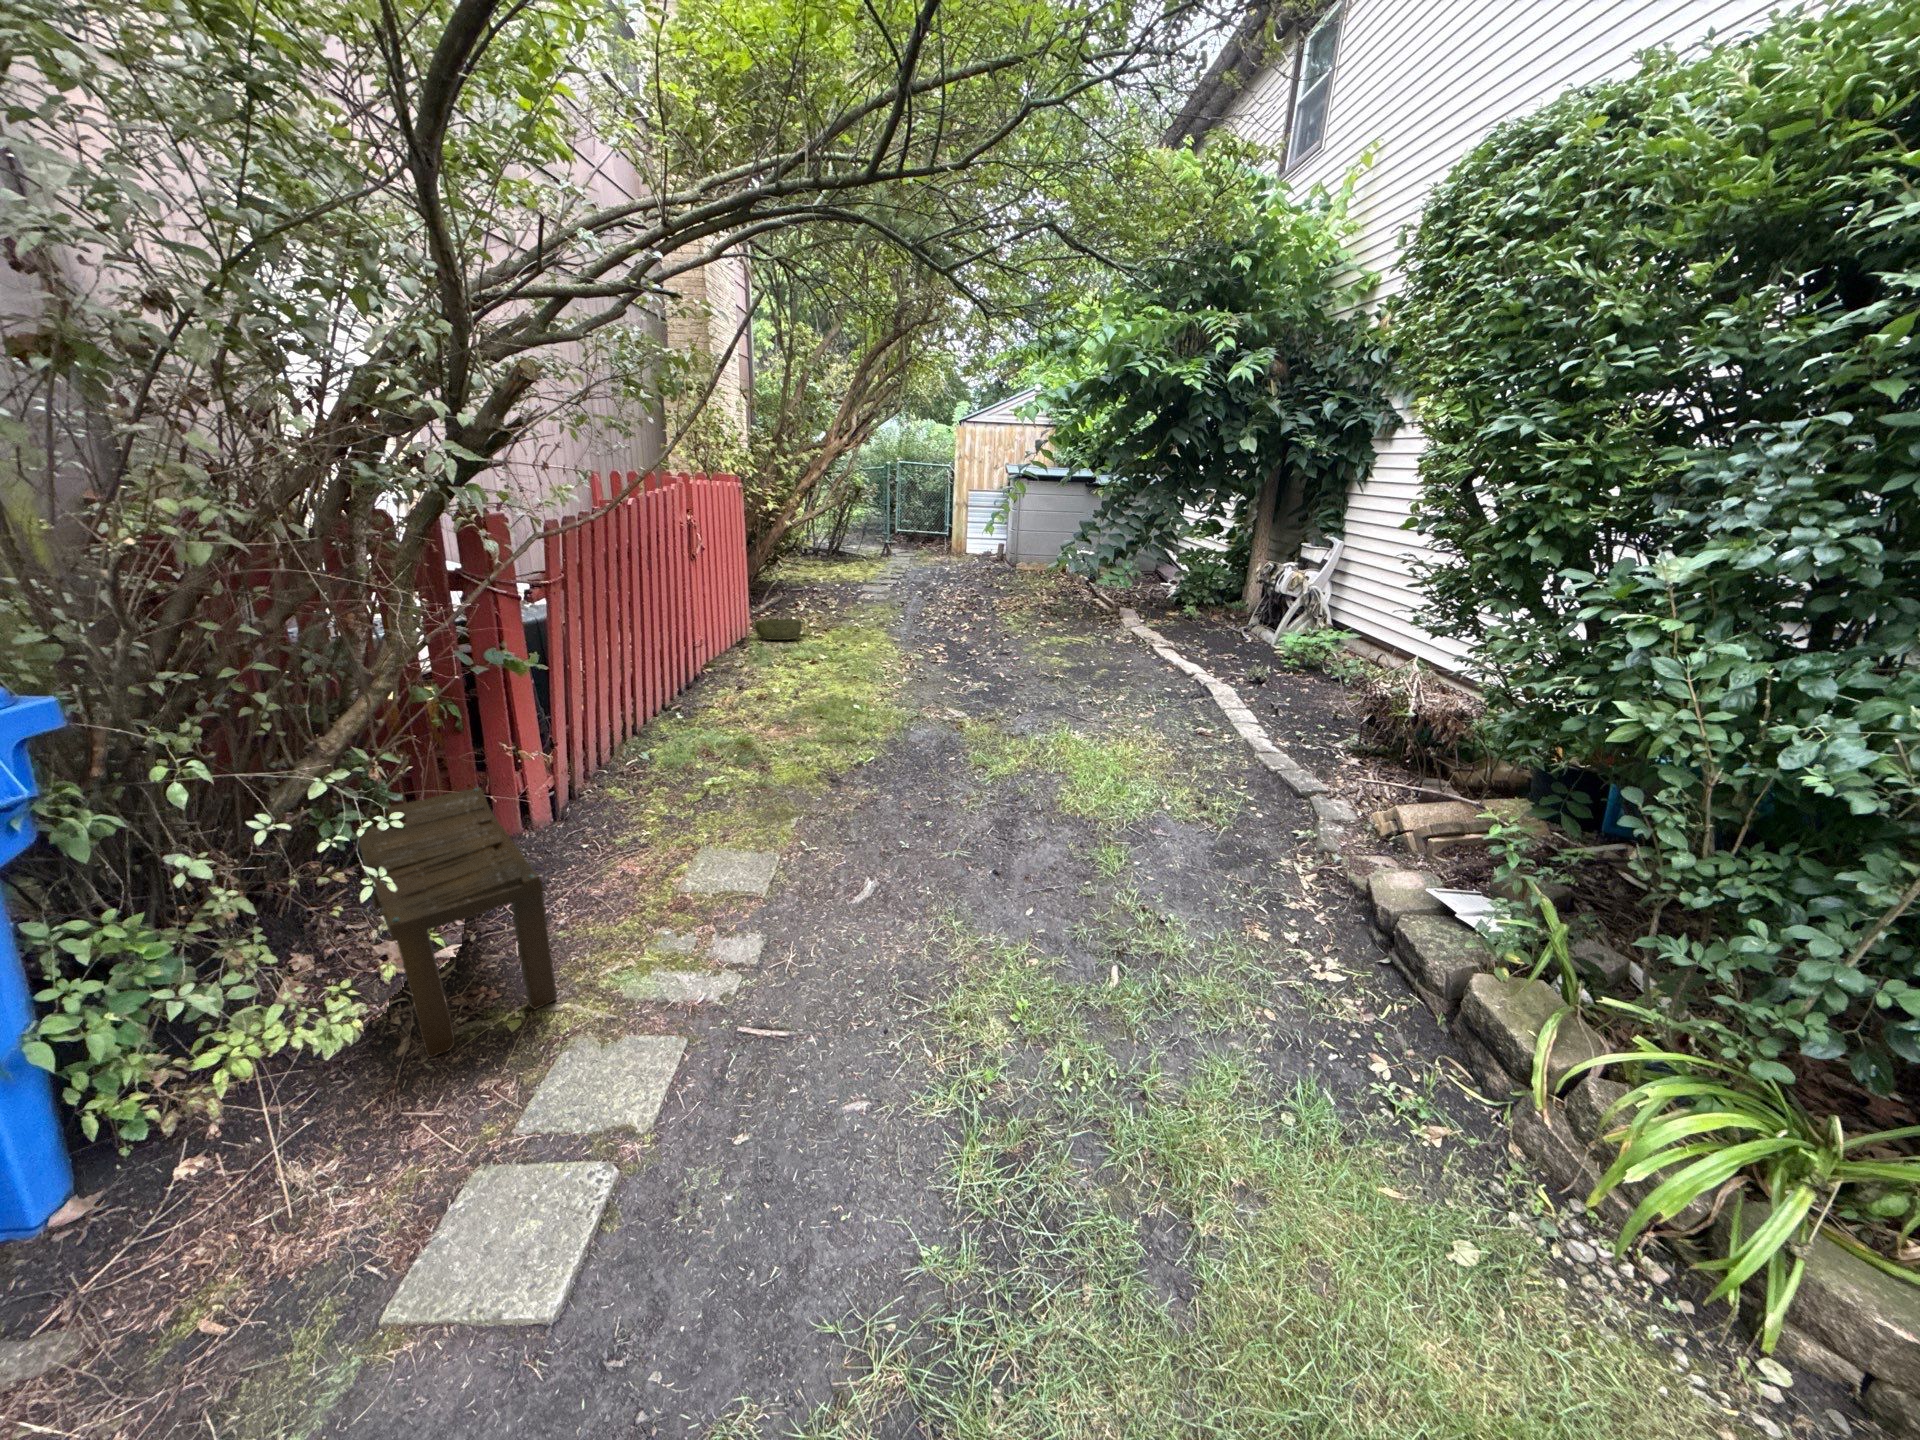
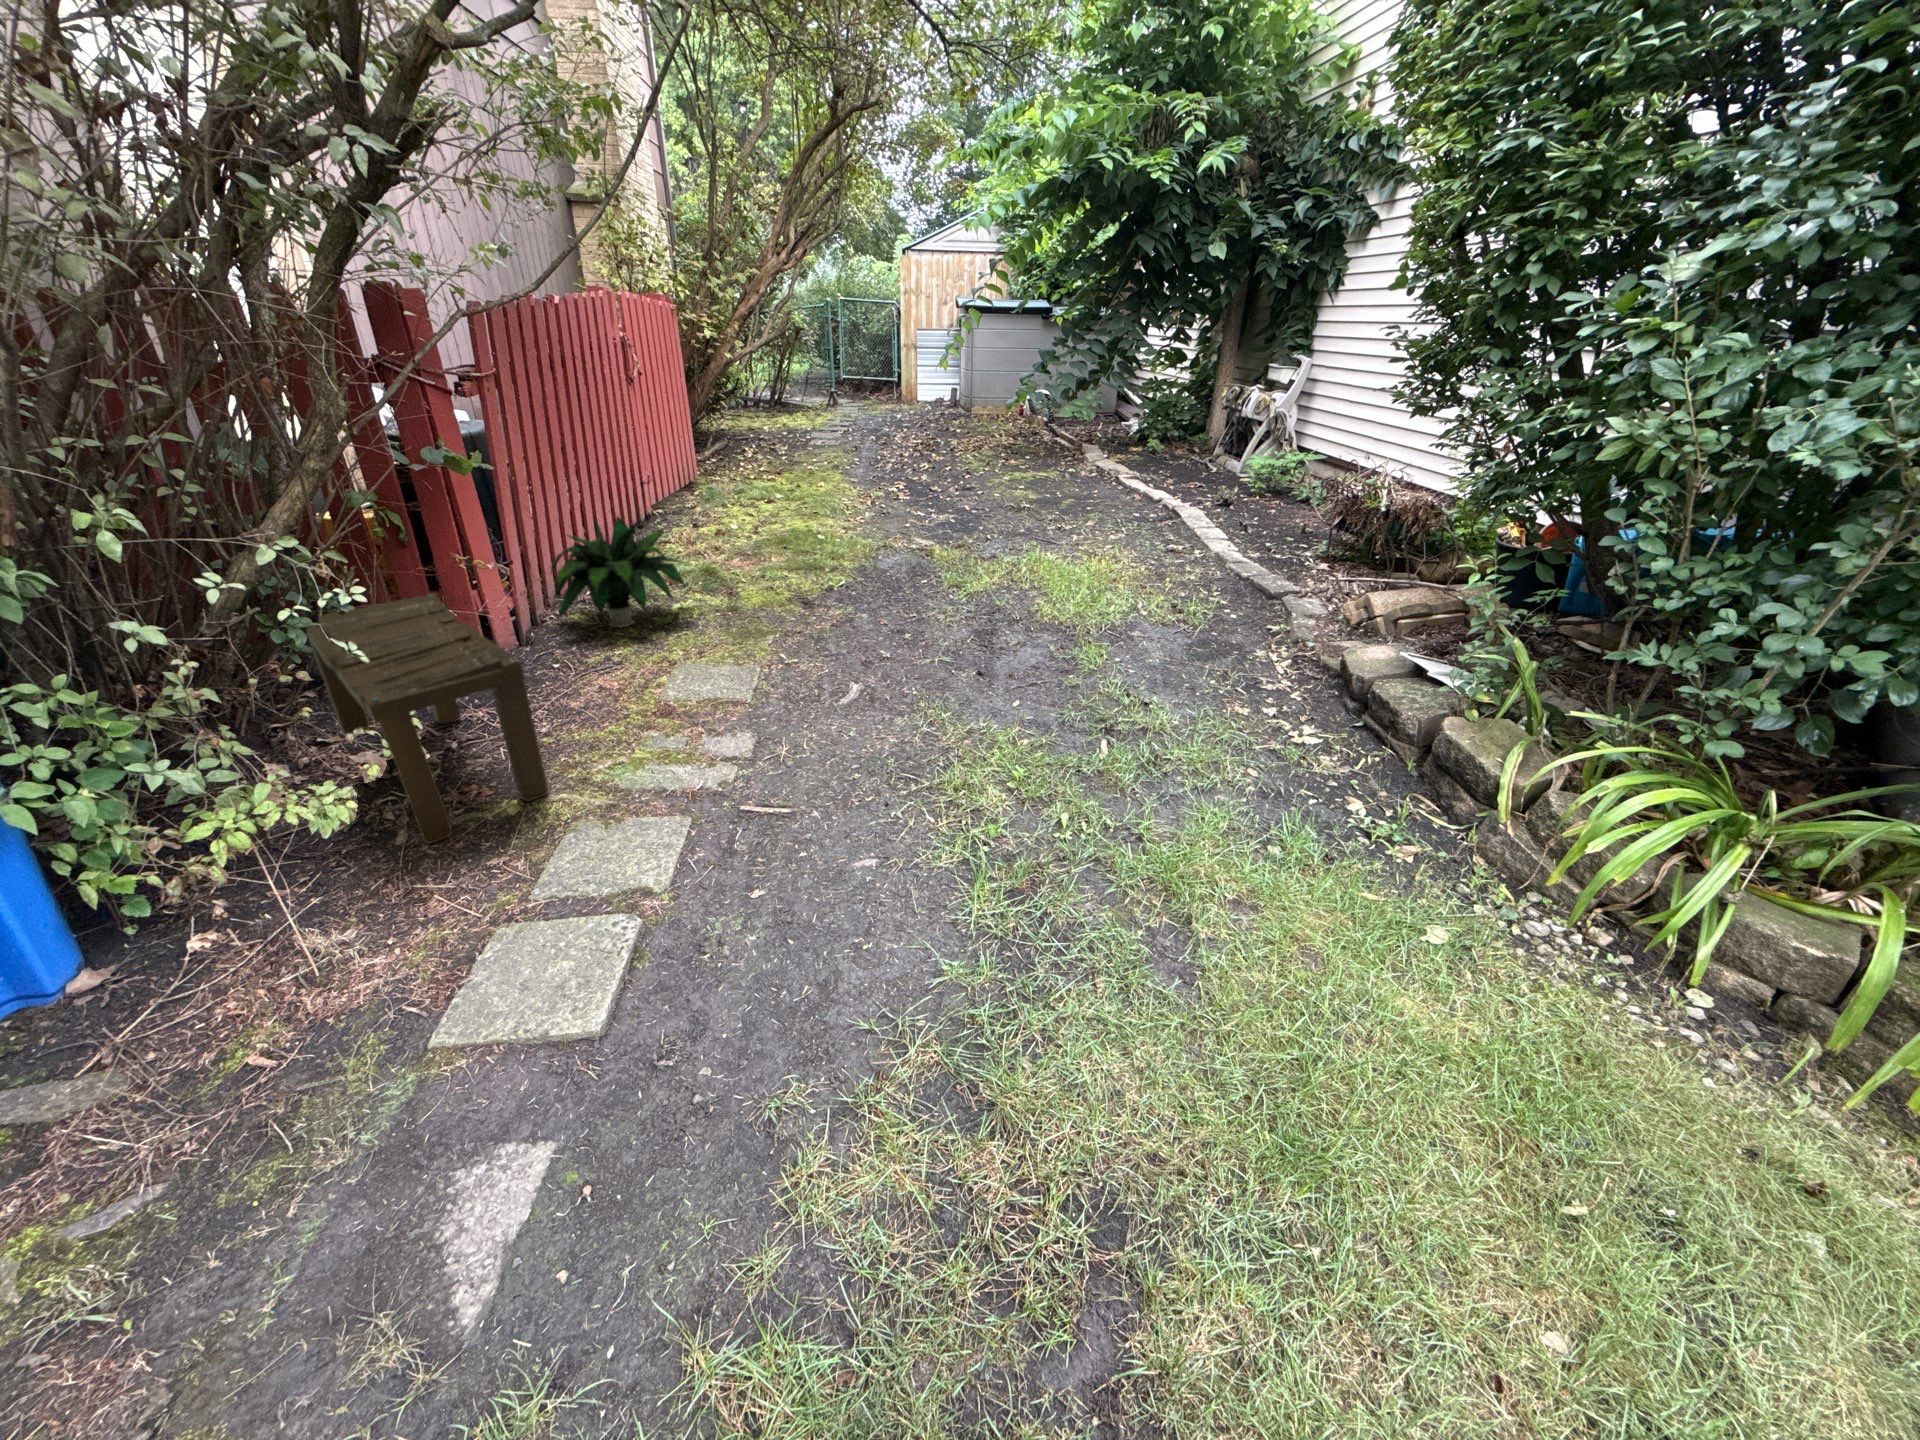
woven basket: present [754,619,802,640] -> none [693,460,747,484]
potted plant: none [598,695,728,801] -> present [551,516,685,628]

